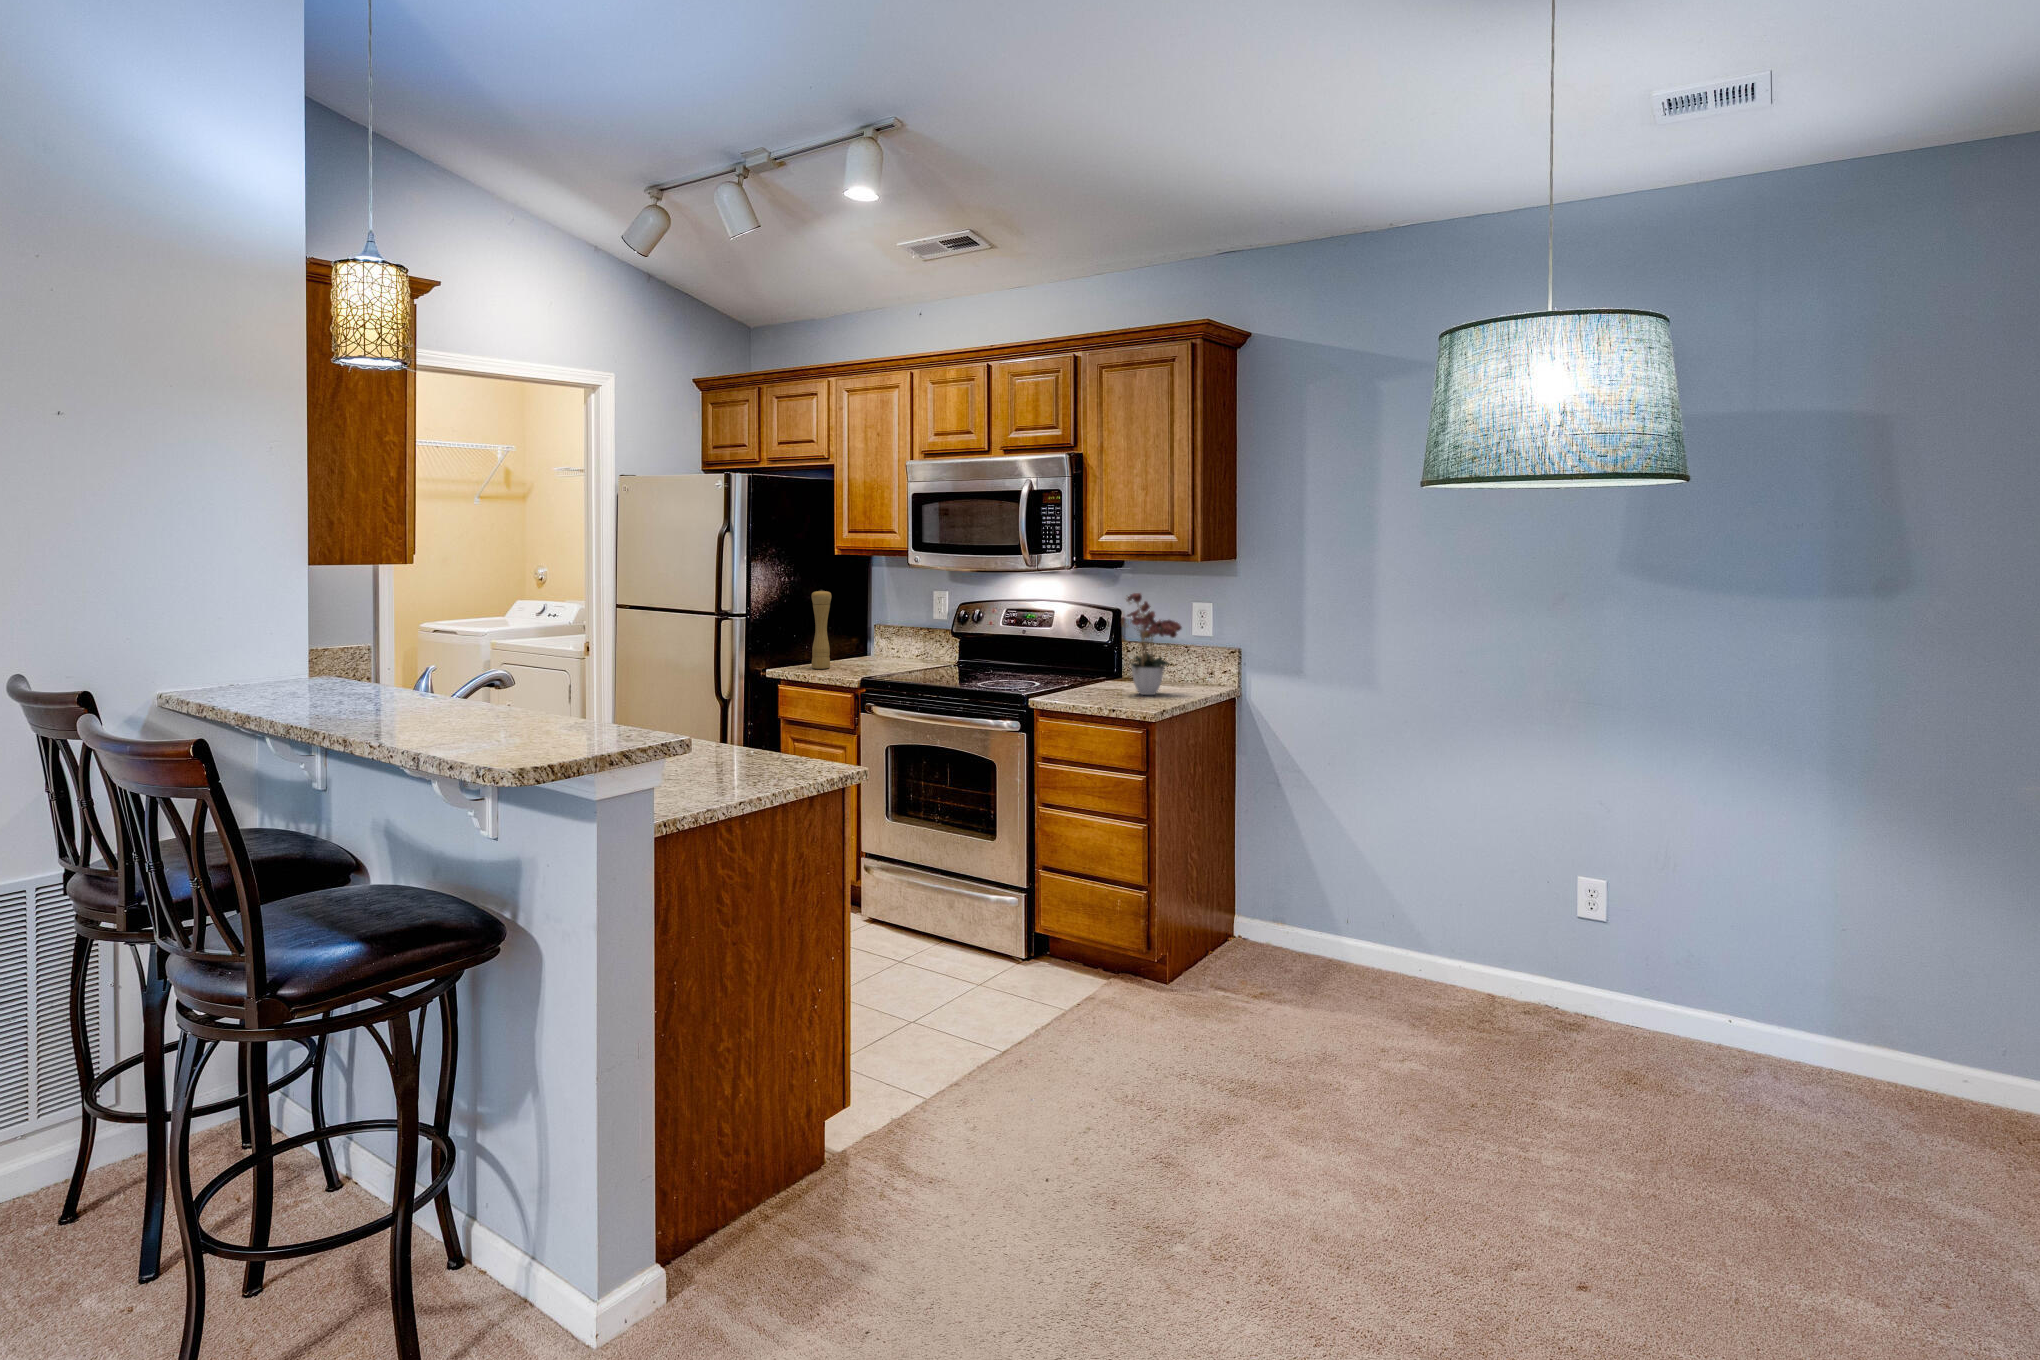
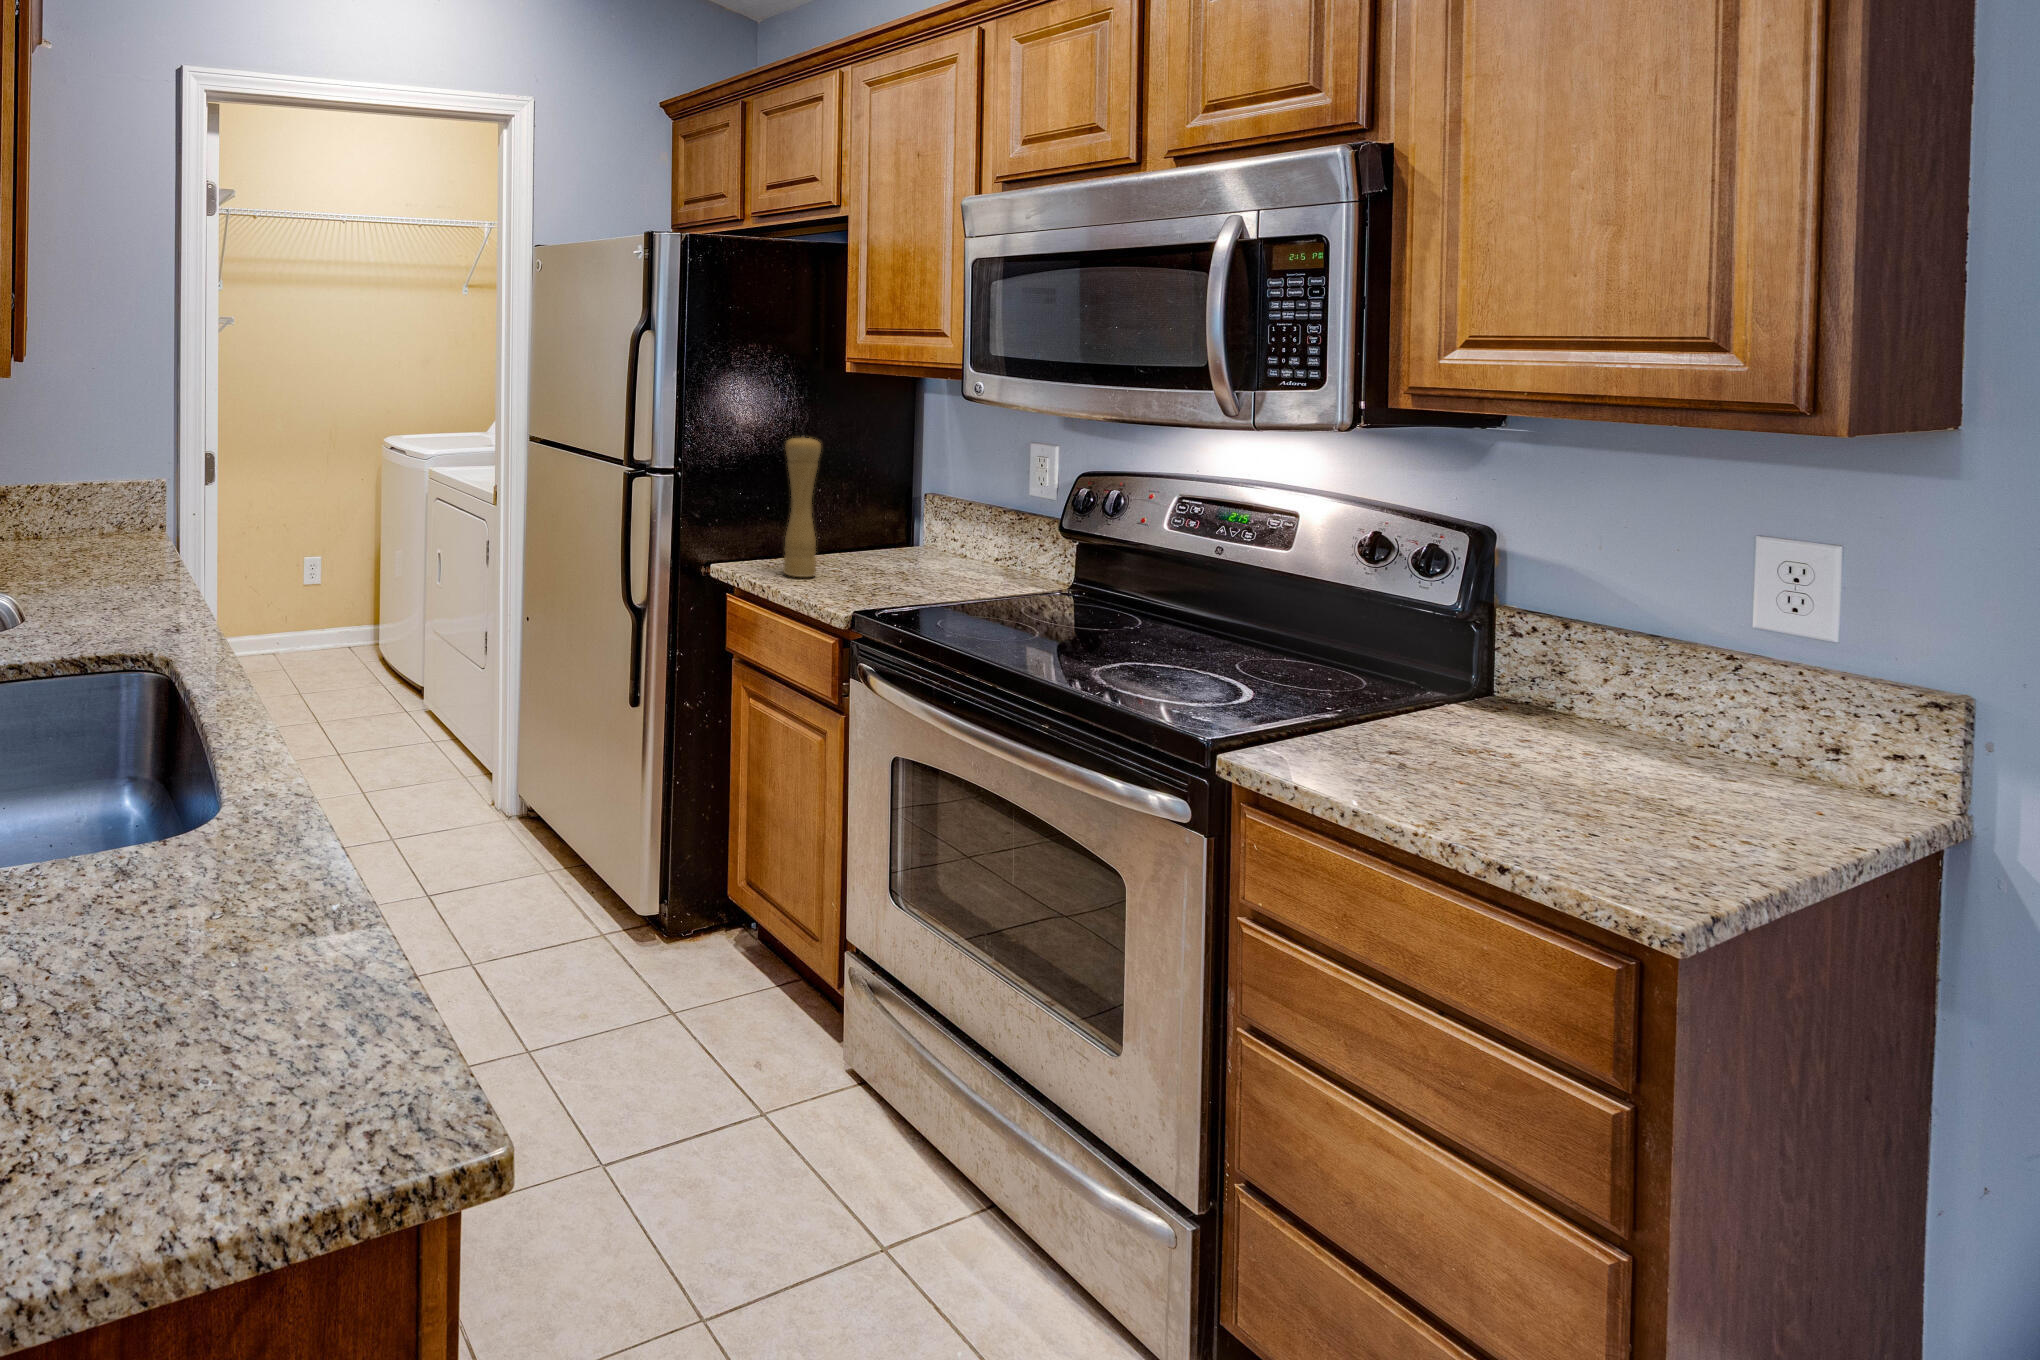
flower arrangement: present [1122,593,1182,695] -> none [1508,497,1768,807]

